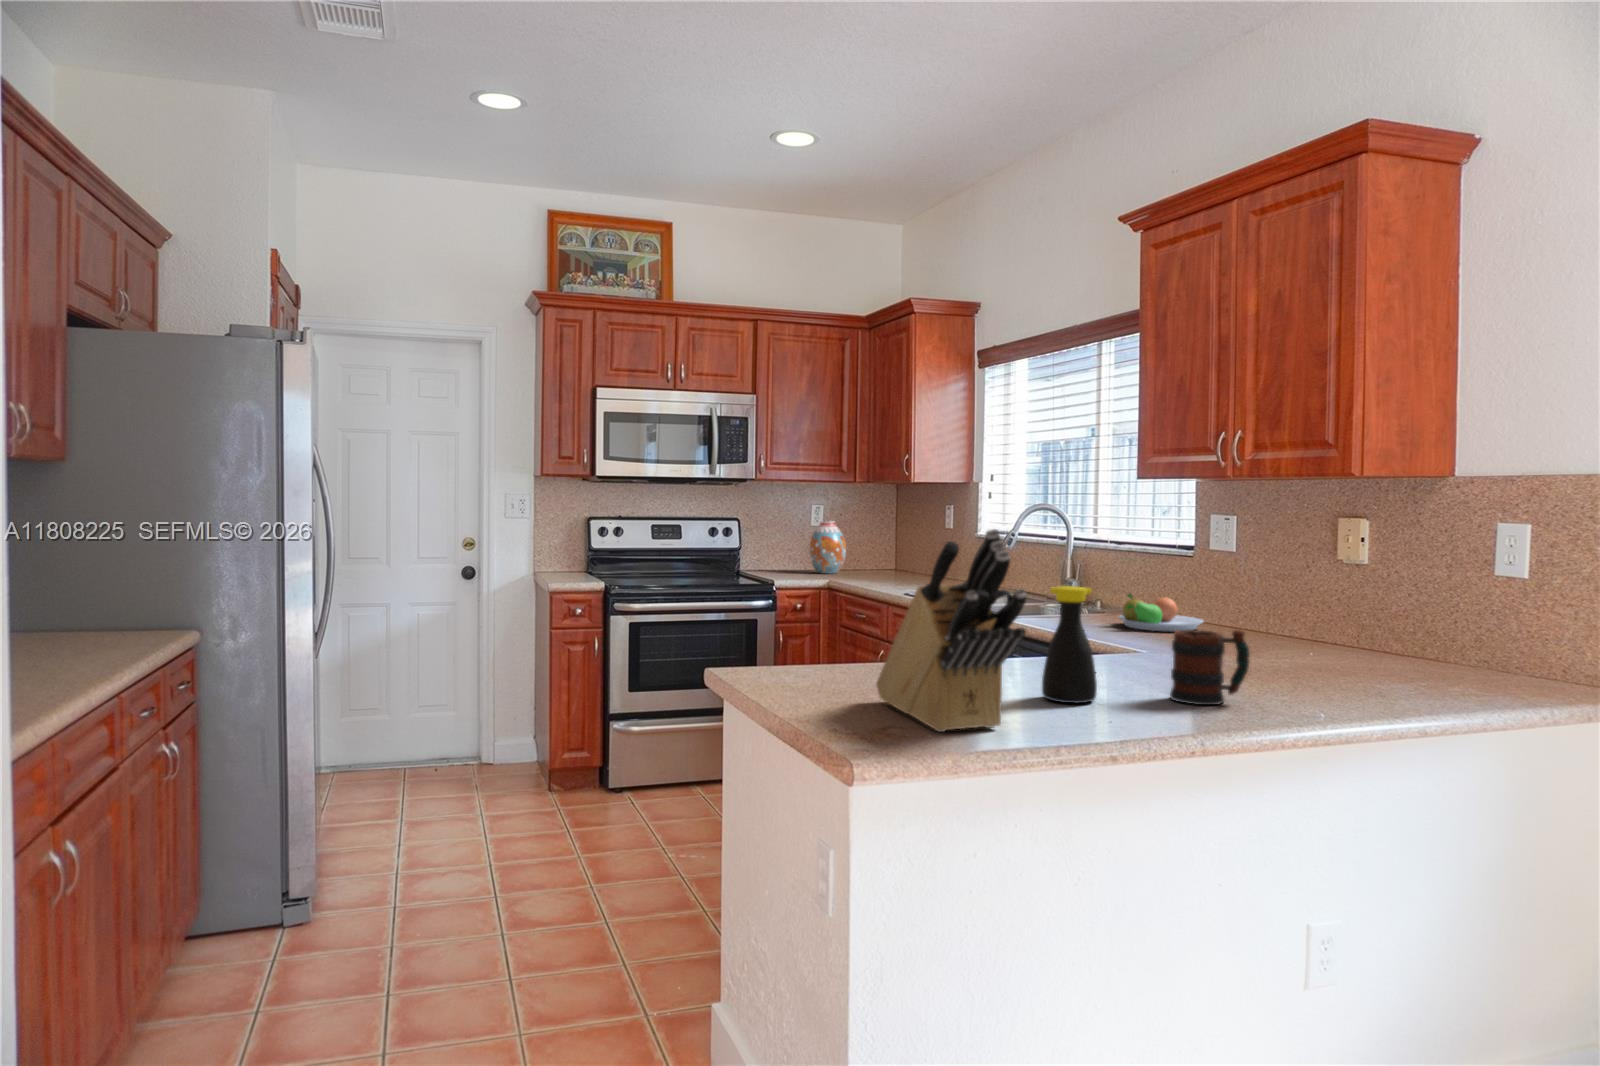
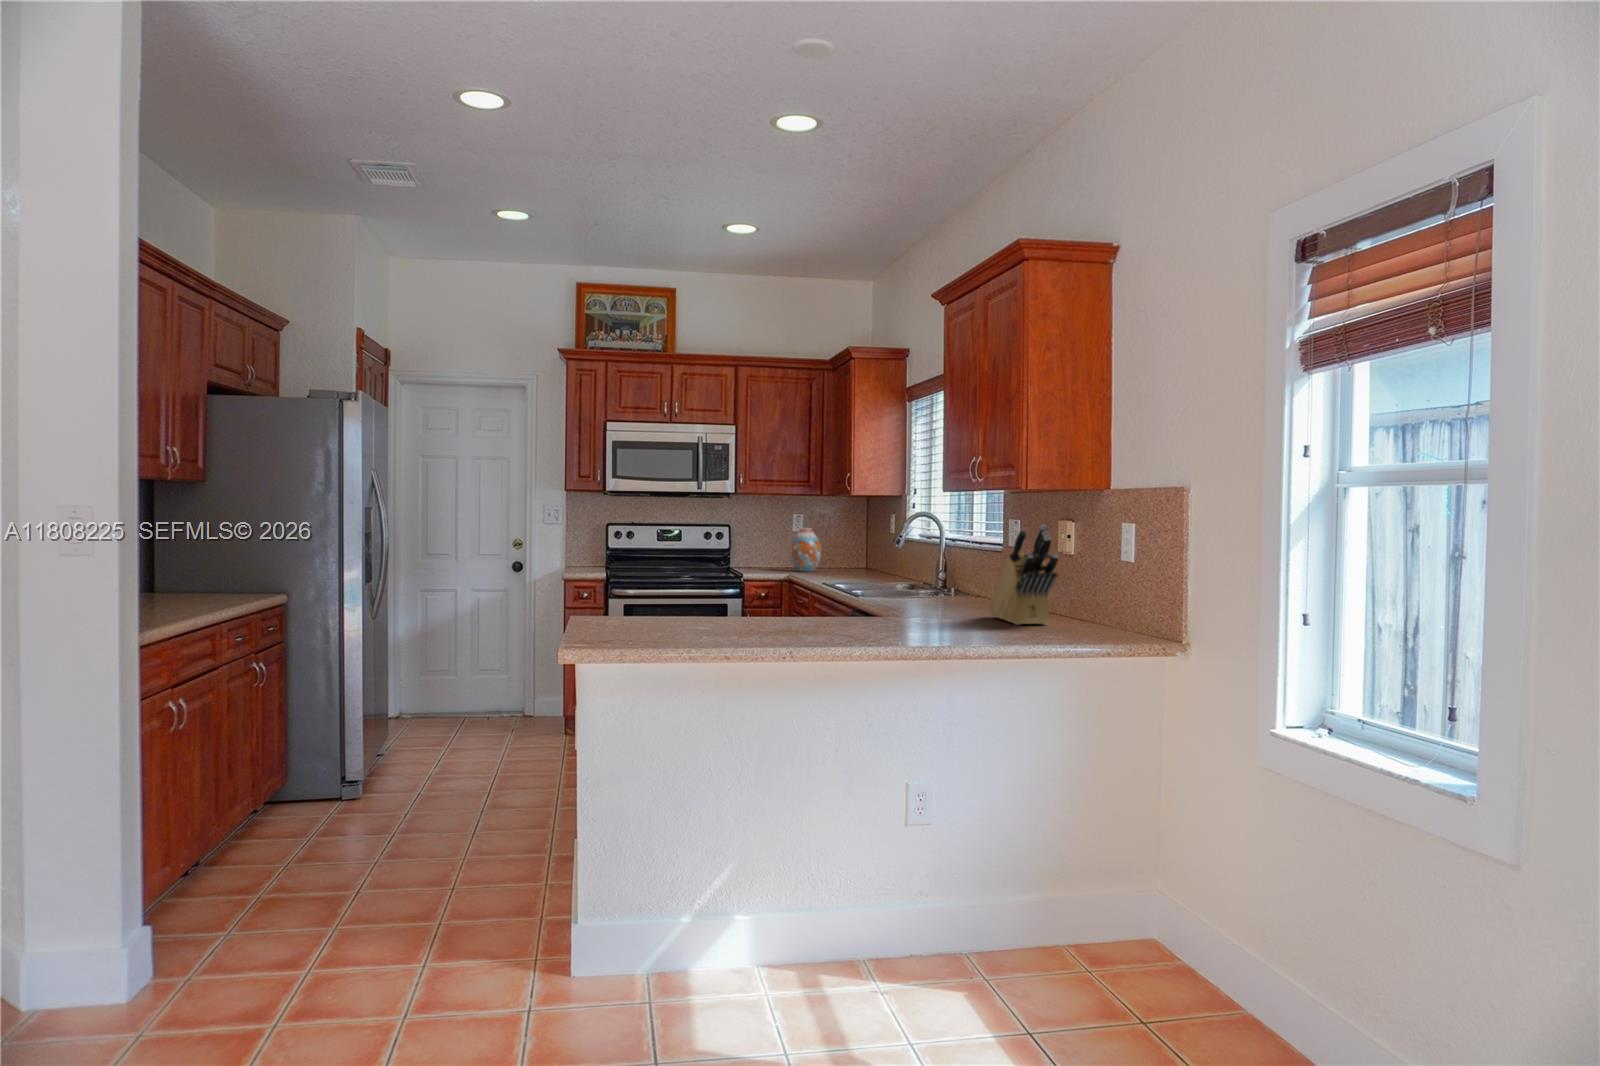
knife block: present [876,529,1027,732] -> present [990,525,1058,625]
bottle: present [1042,586,1097,703] -> none [732,562,766,635]
fruit bowl: present [1118,594,1204,632] -> none [919,580,983,608]
mug: present [1170,630,1250,705] -> none [814,590,858,638]

